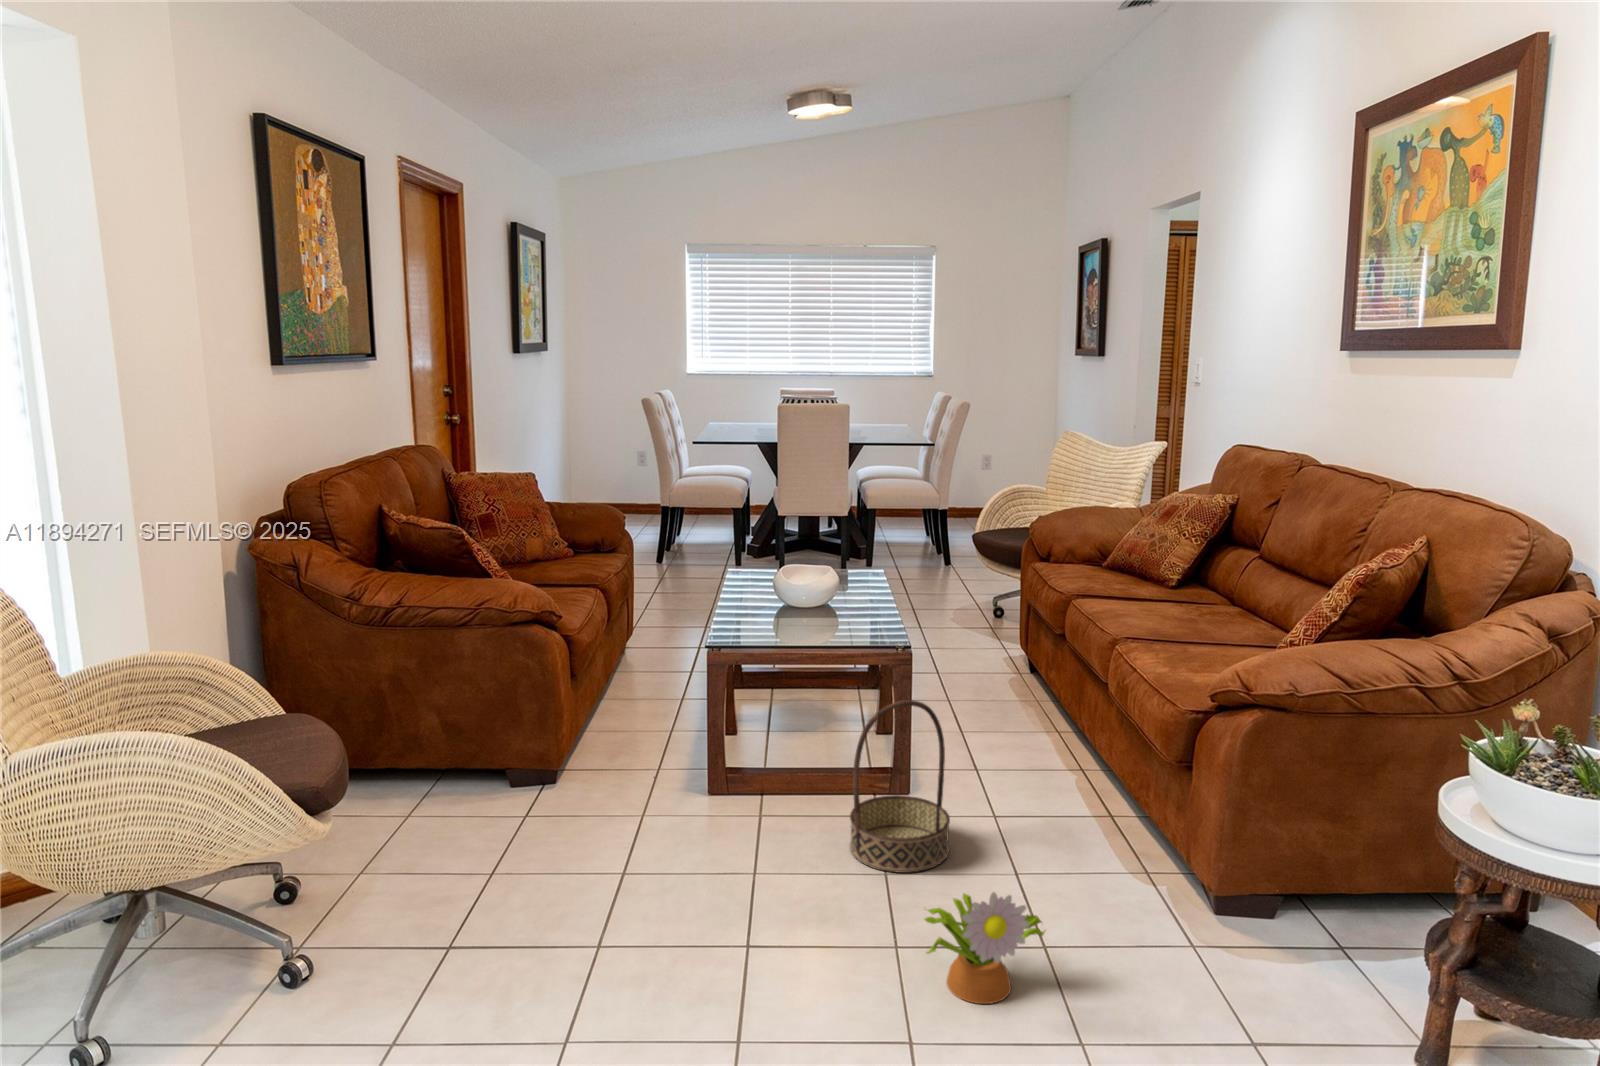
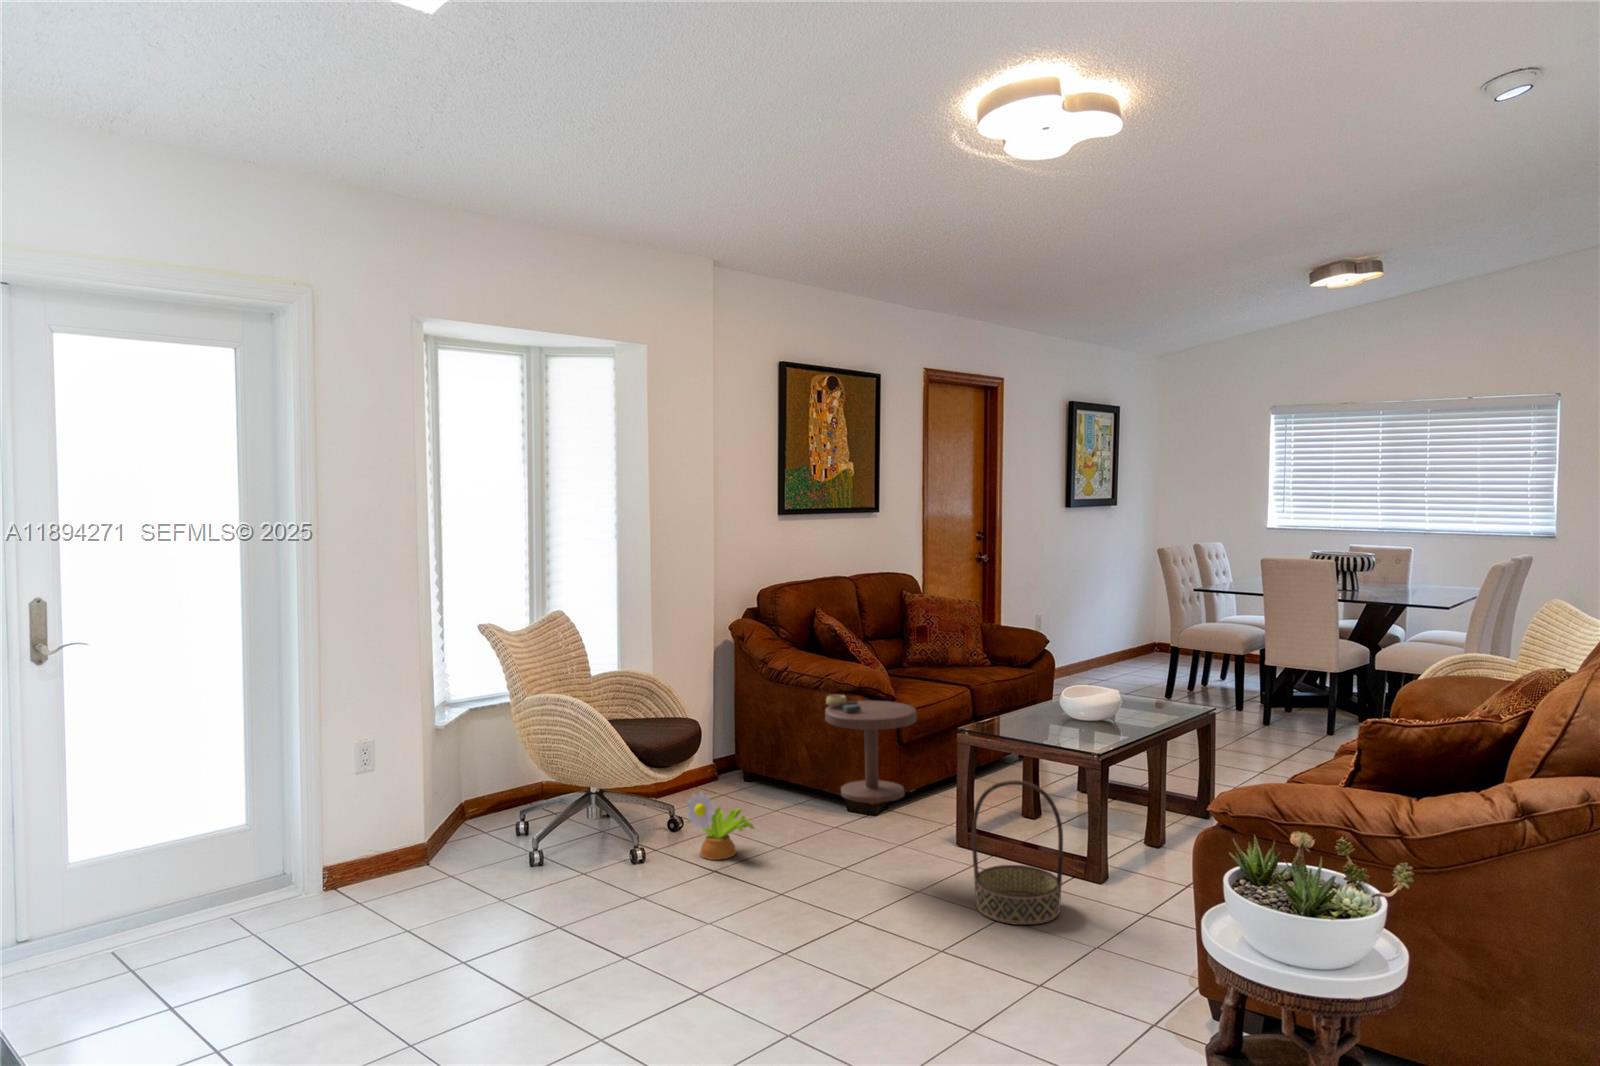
side table: none [626,631,757,865] -> present [825,695,916,803]
decorative plant: present [925,892,1045,1004] -> present [686,791,755,860]

